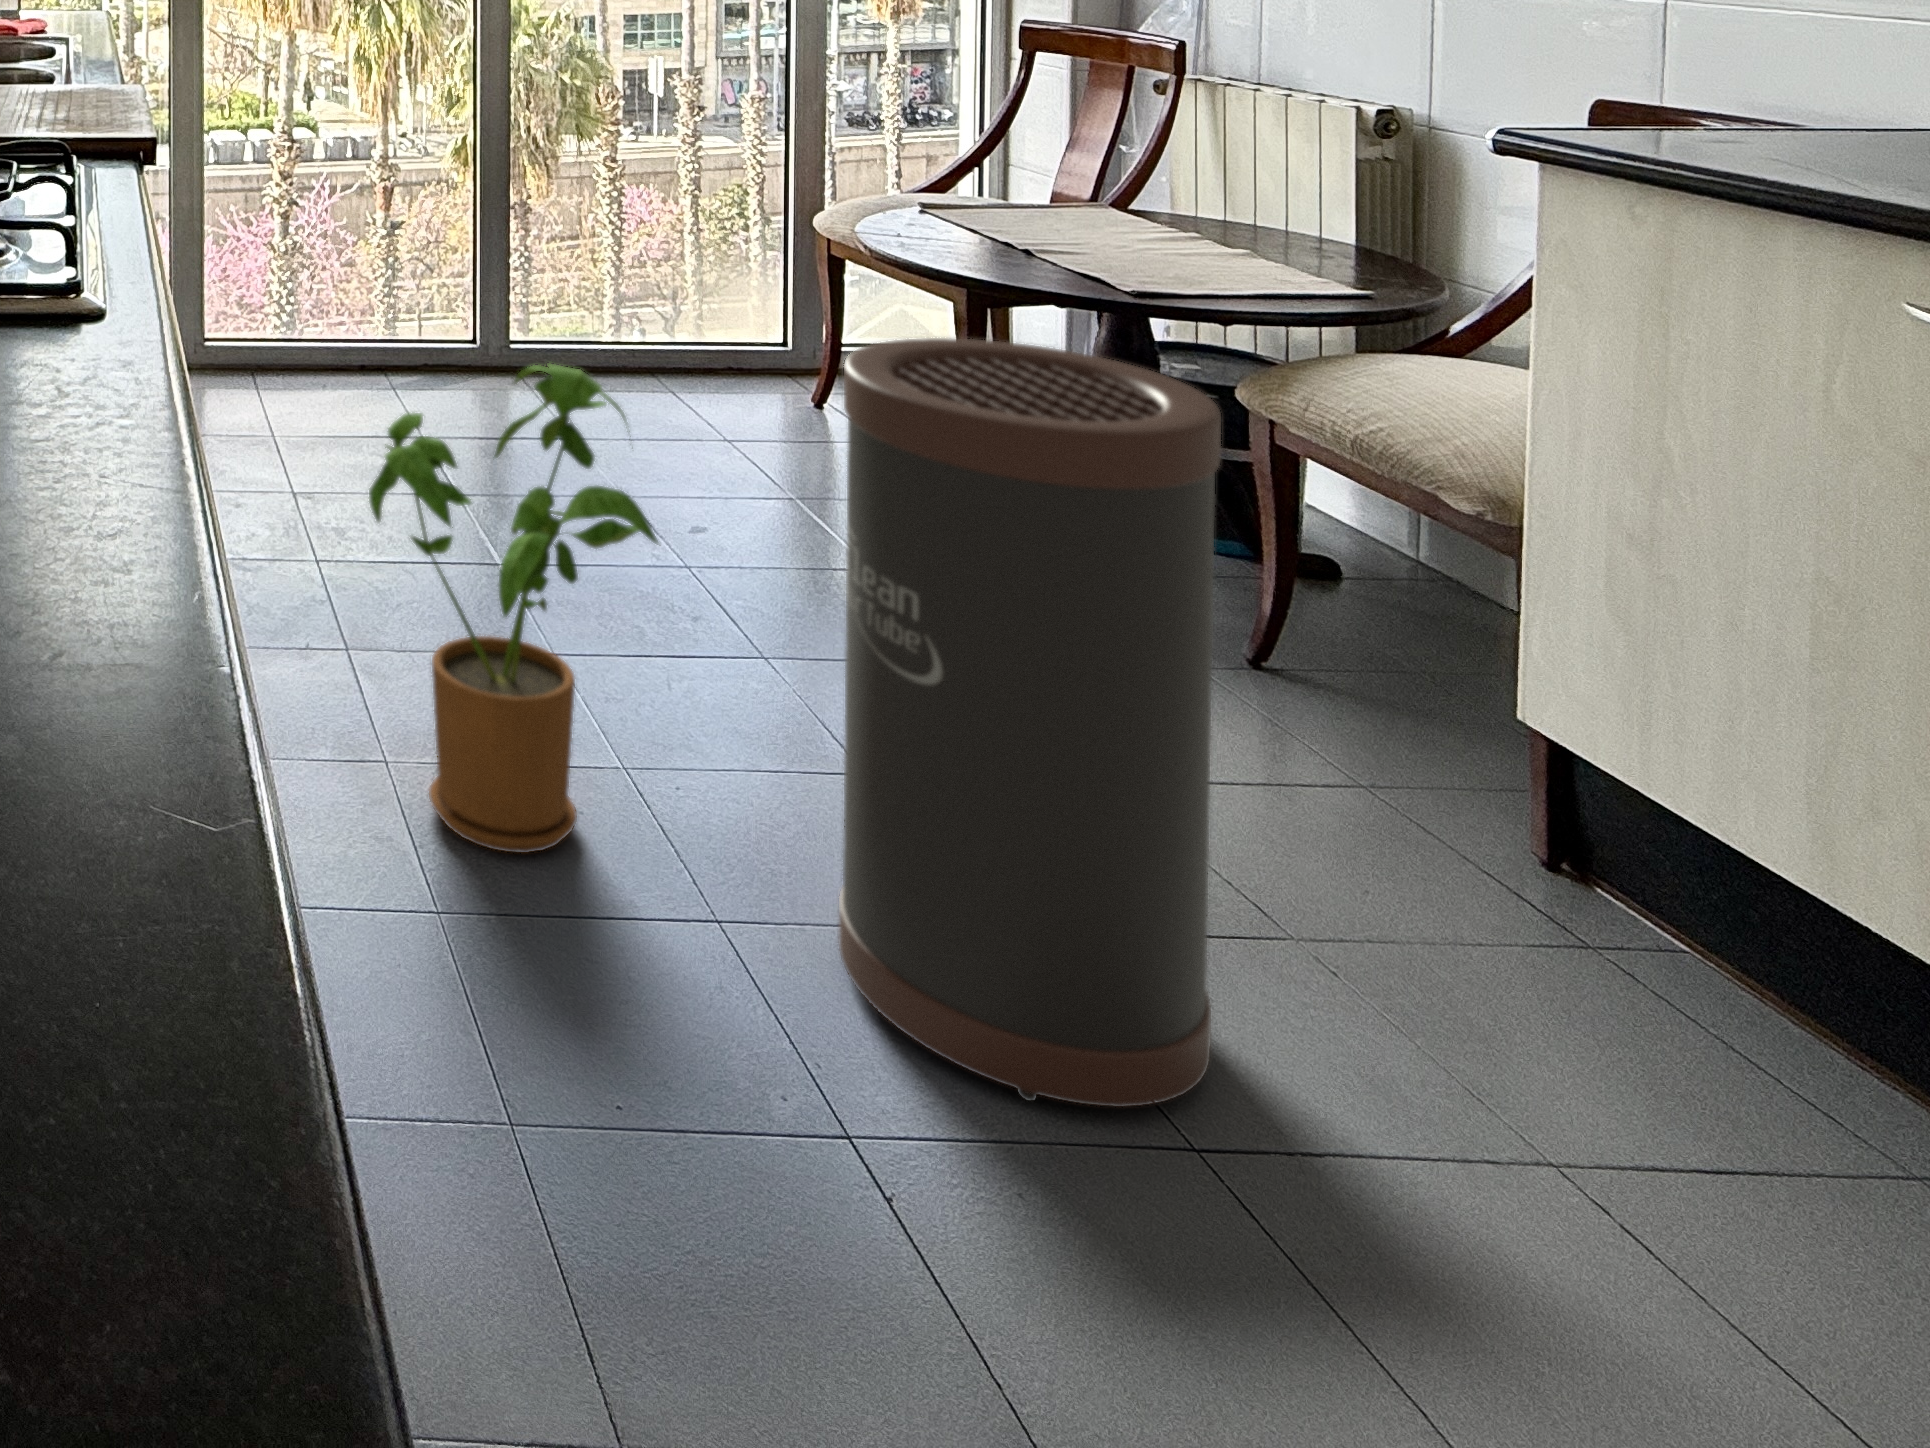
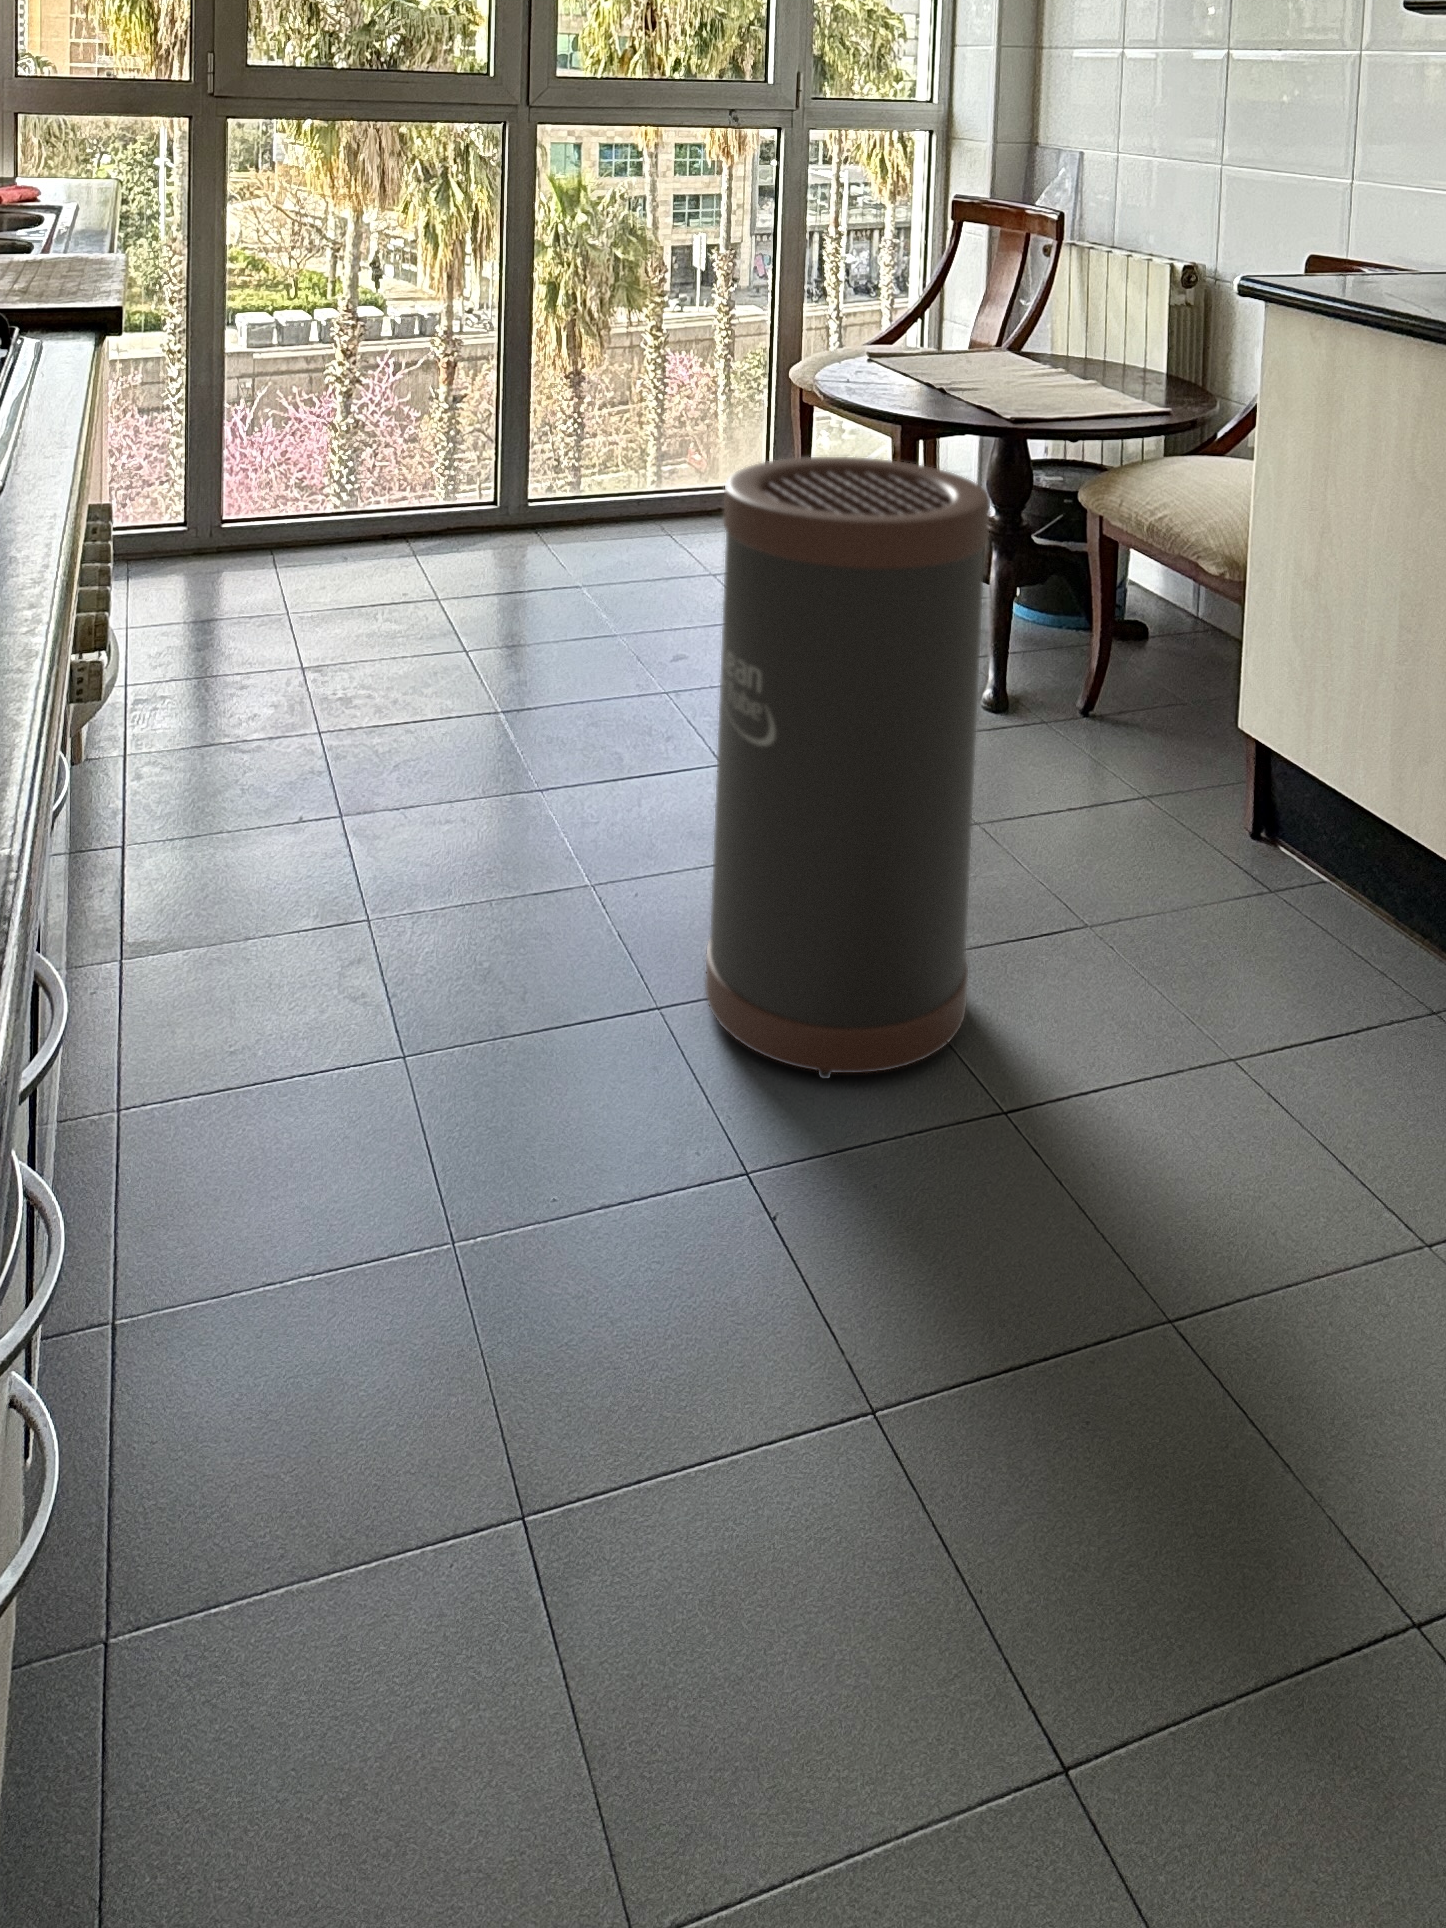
house plant: present [369,364,658,853] -> none [333,497,580,945]

